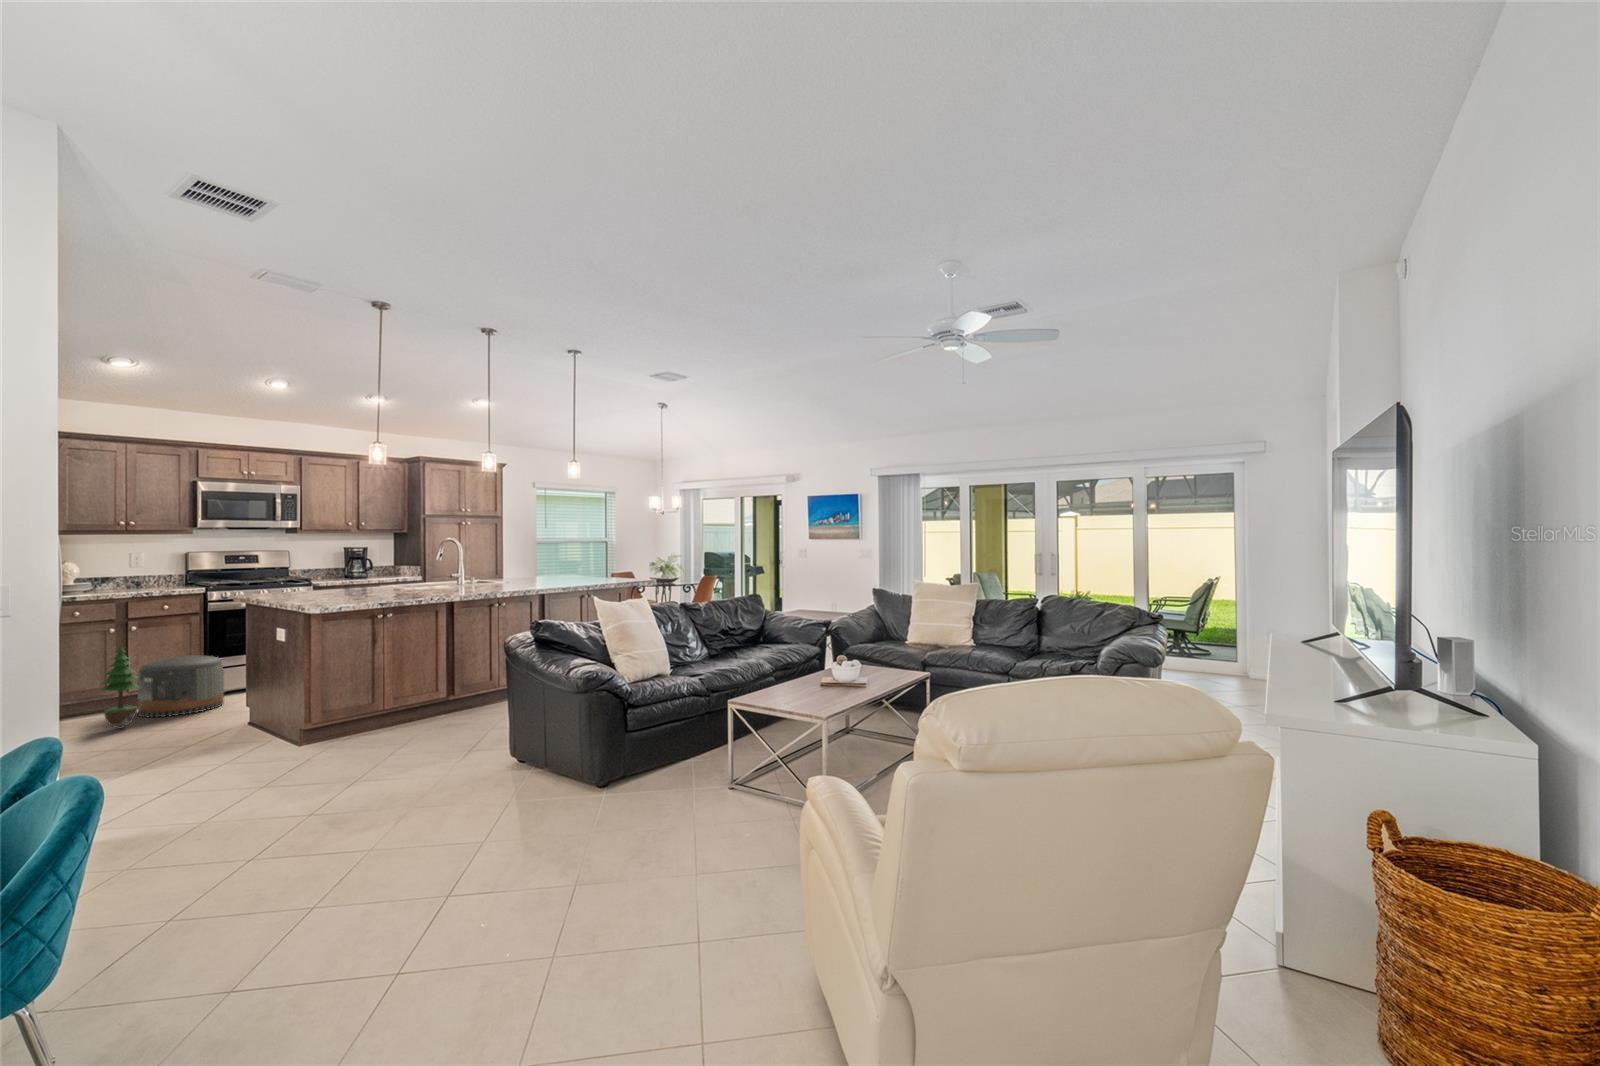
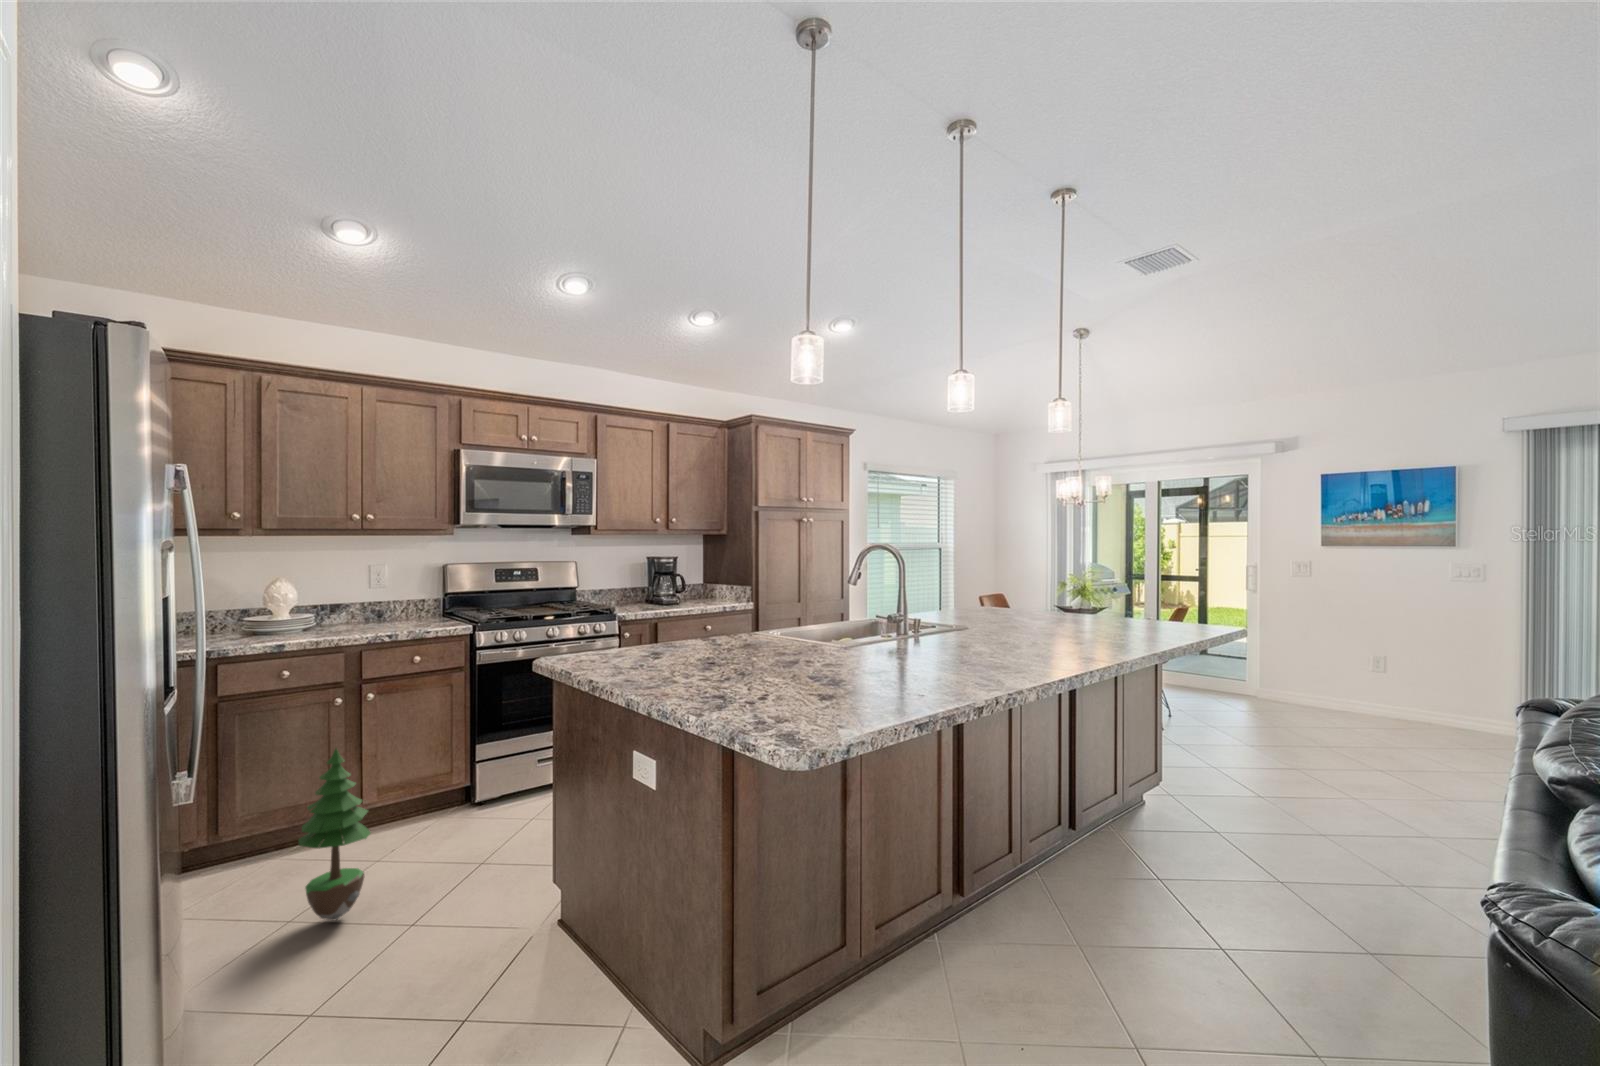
pouf: present [138,655,224,717] -> none [370,747,503,878]

